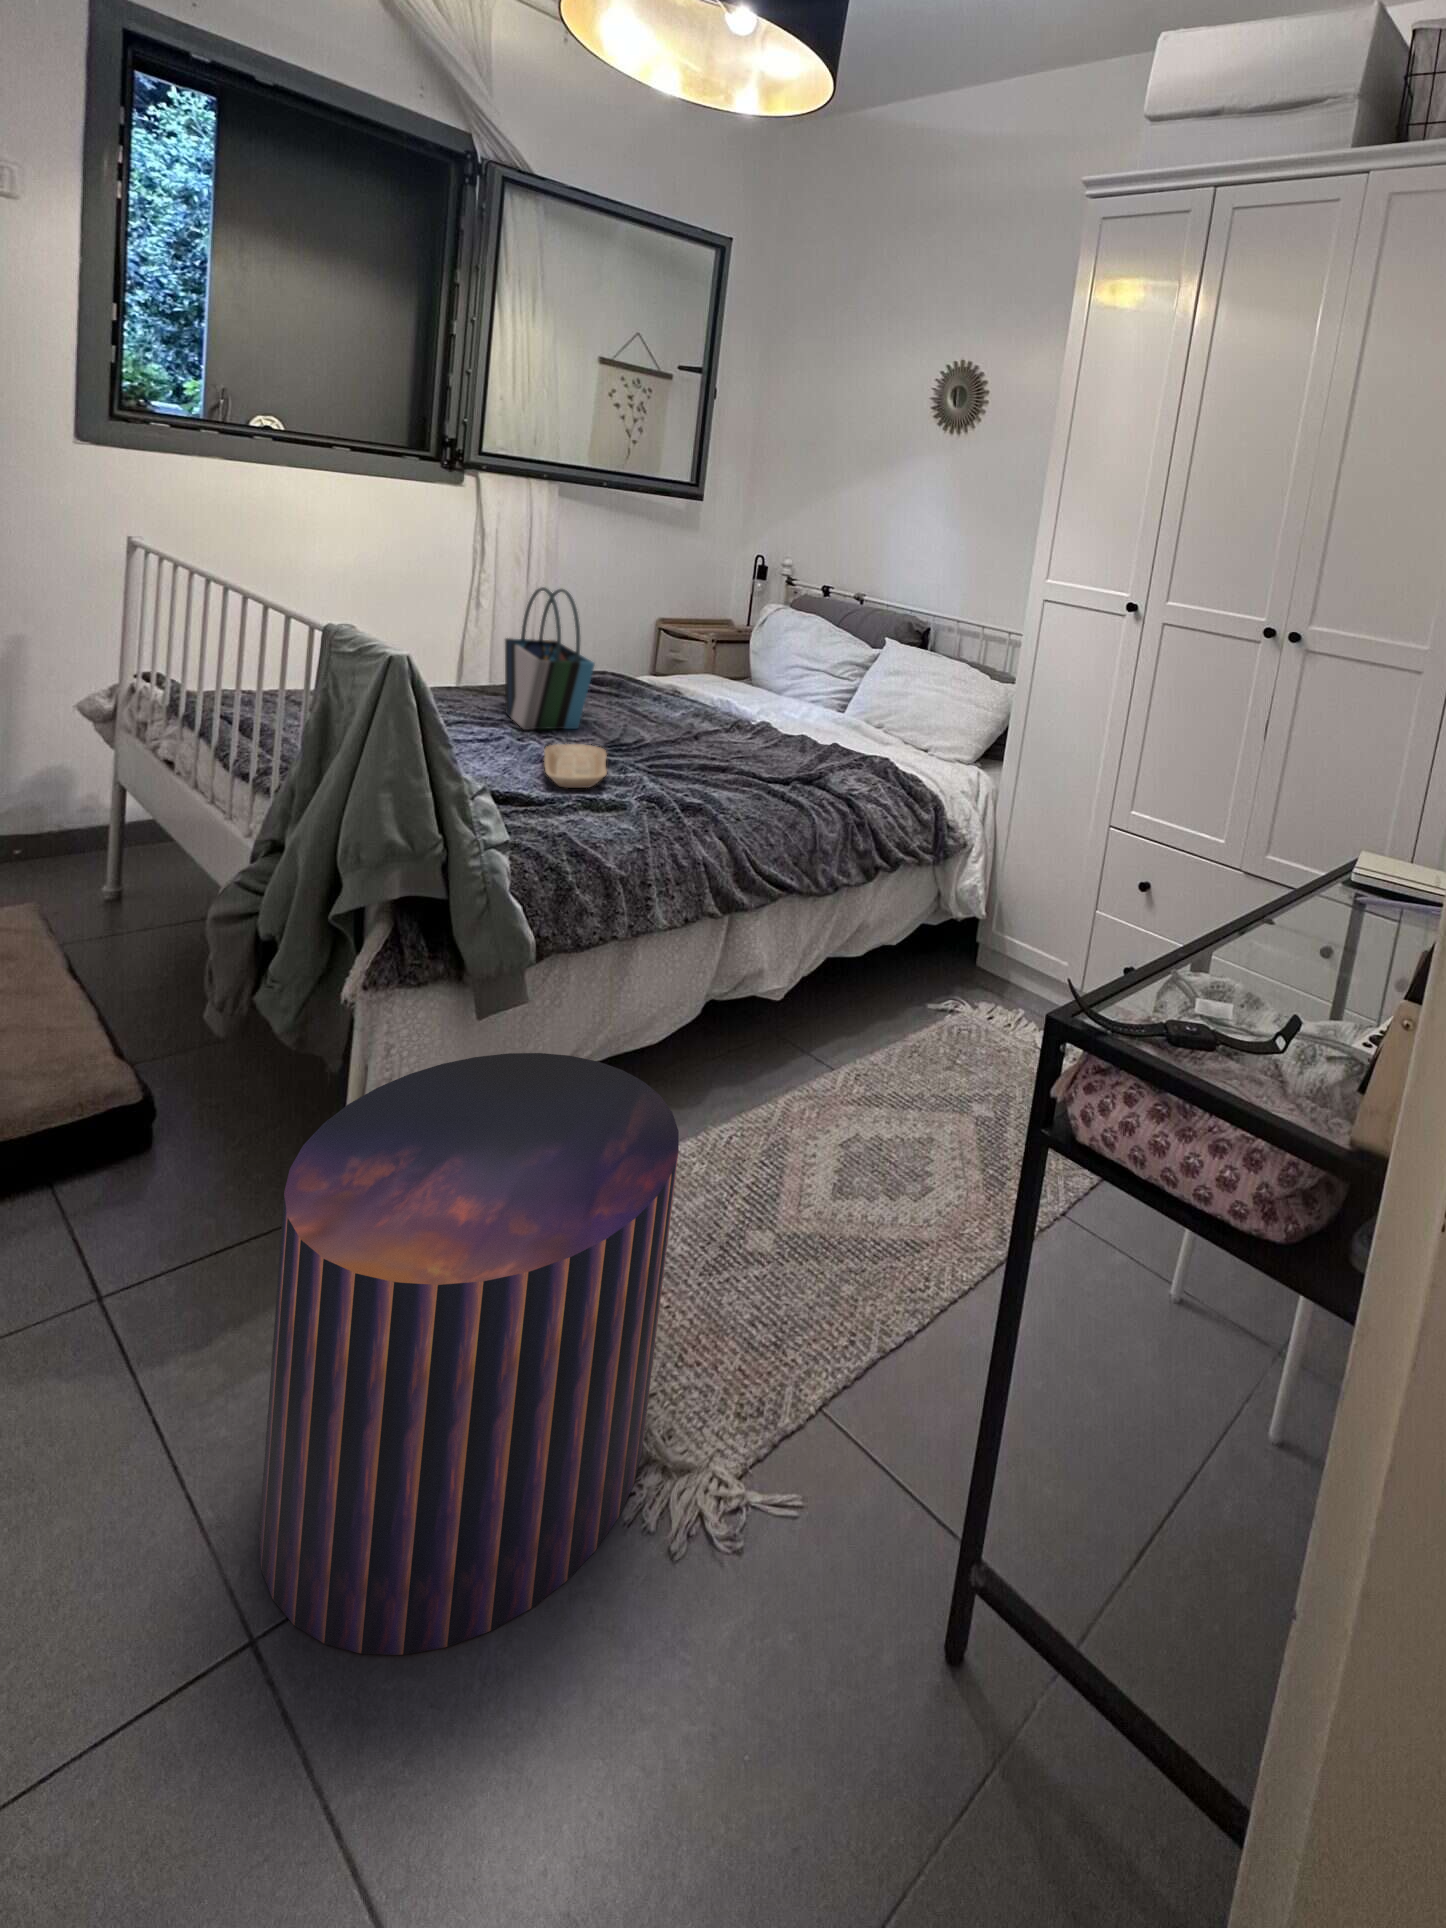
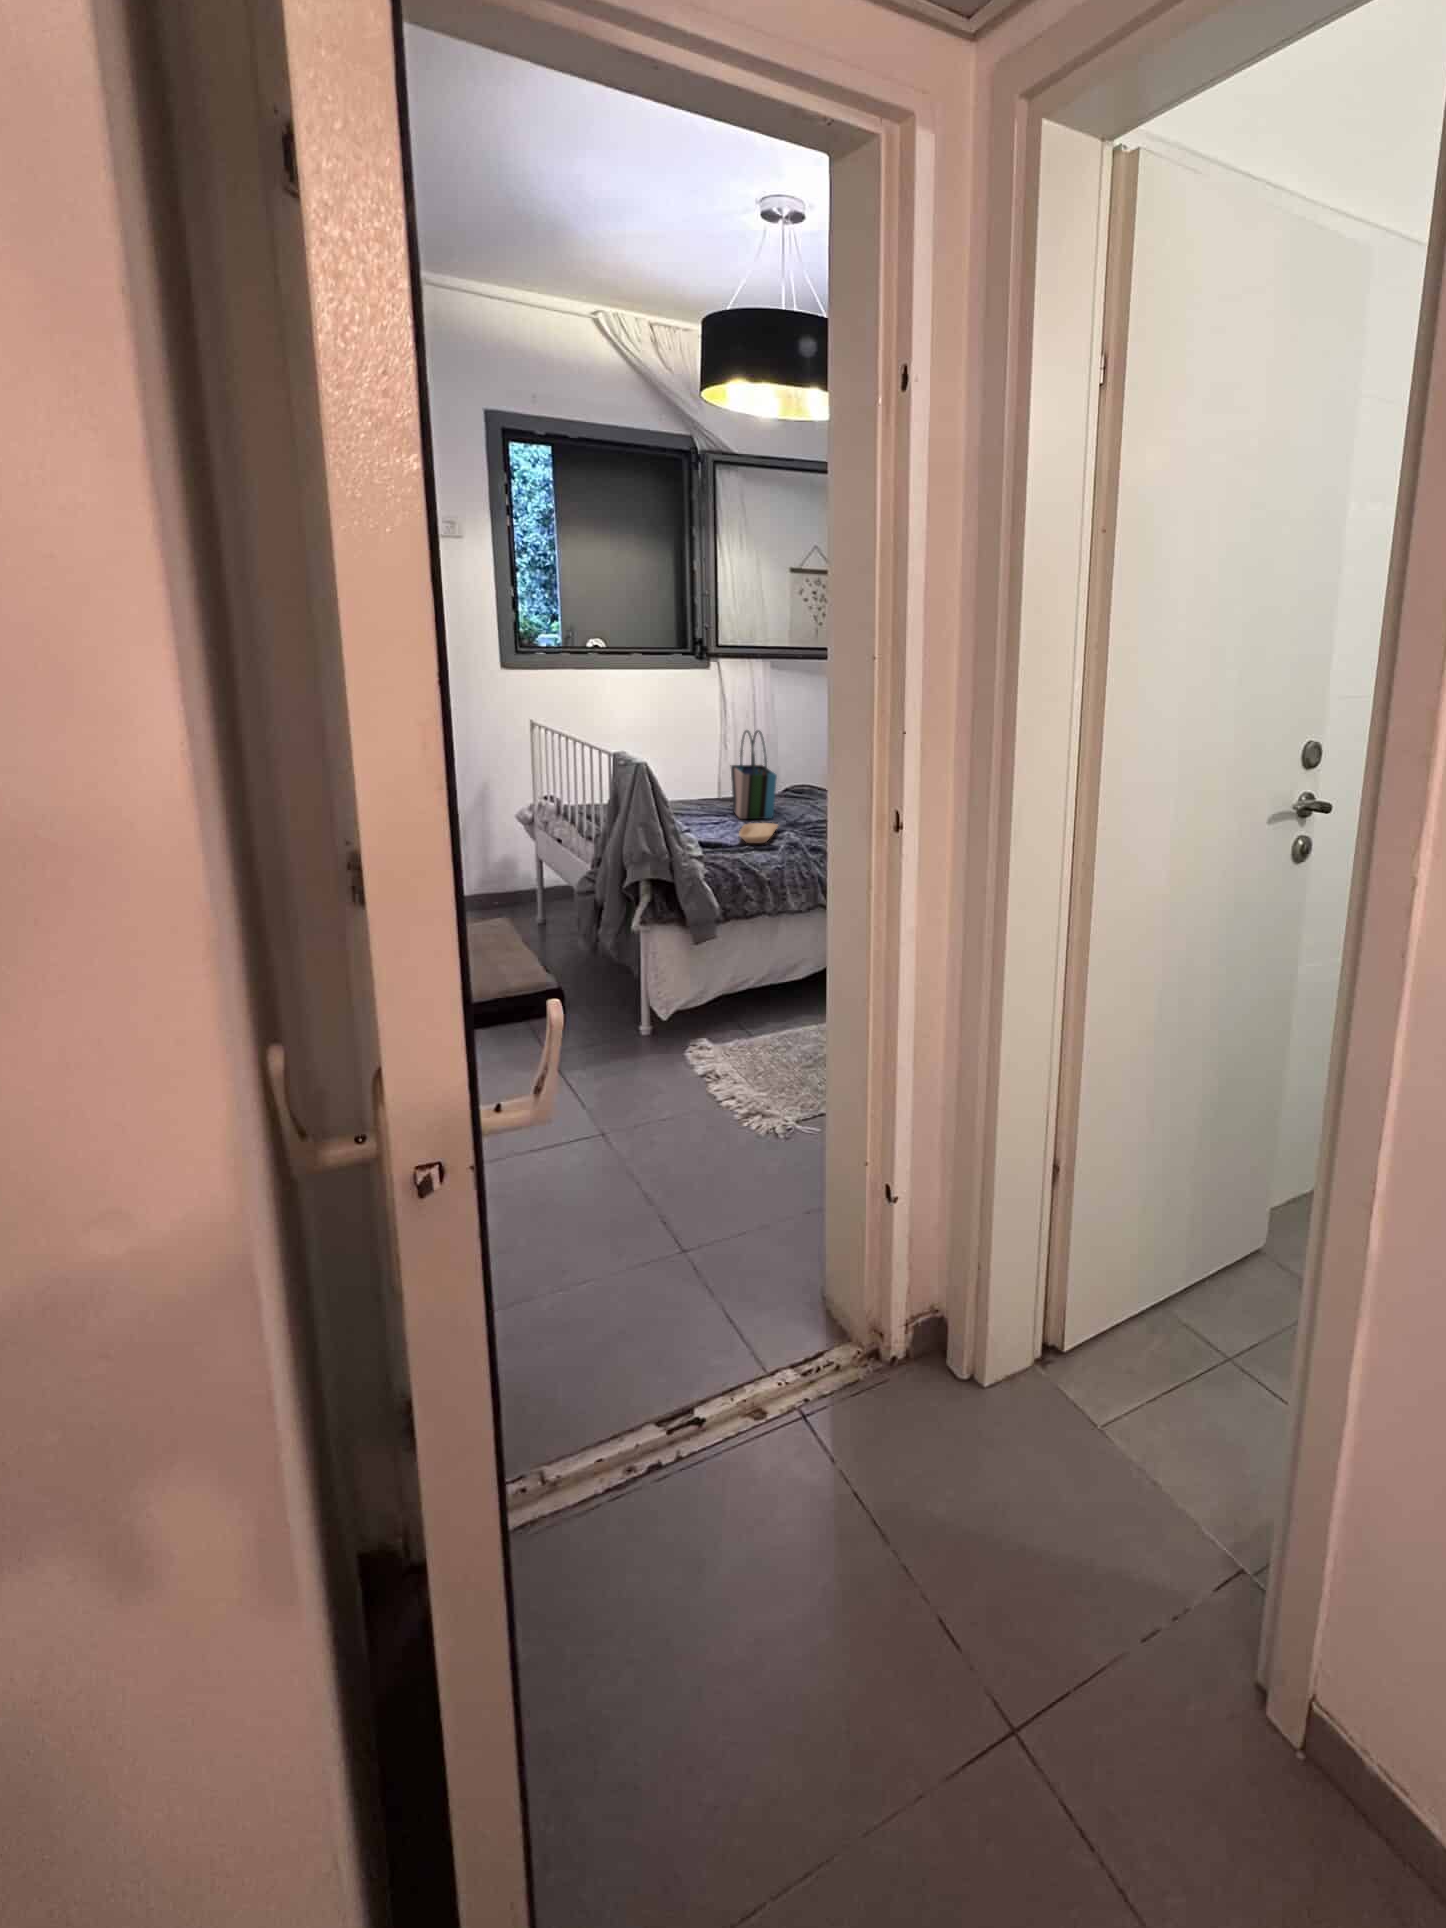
pouf: present [259,1053,679,1655] -> none [602,940,757,1137]

